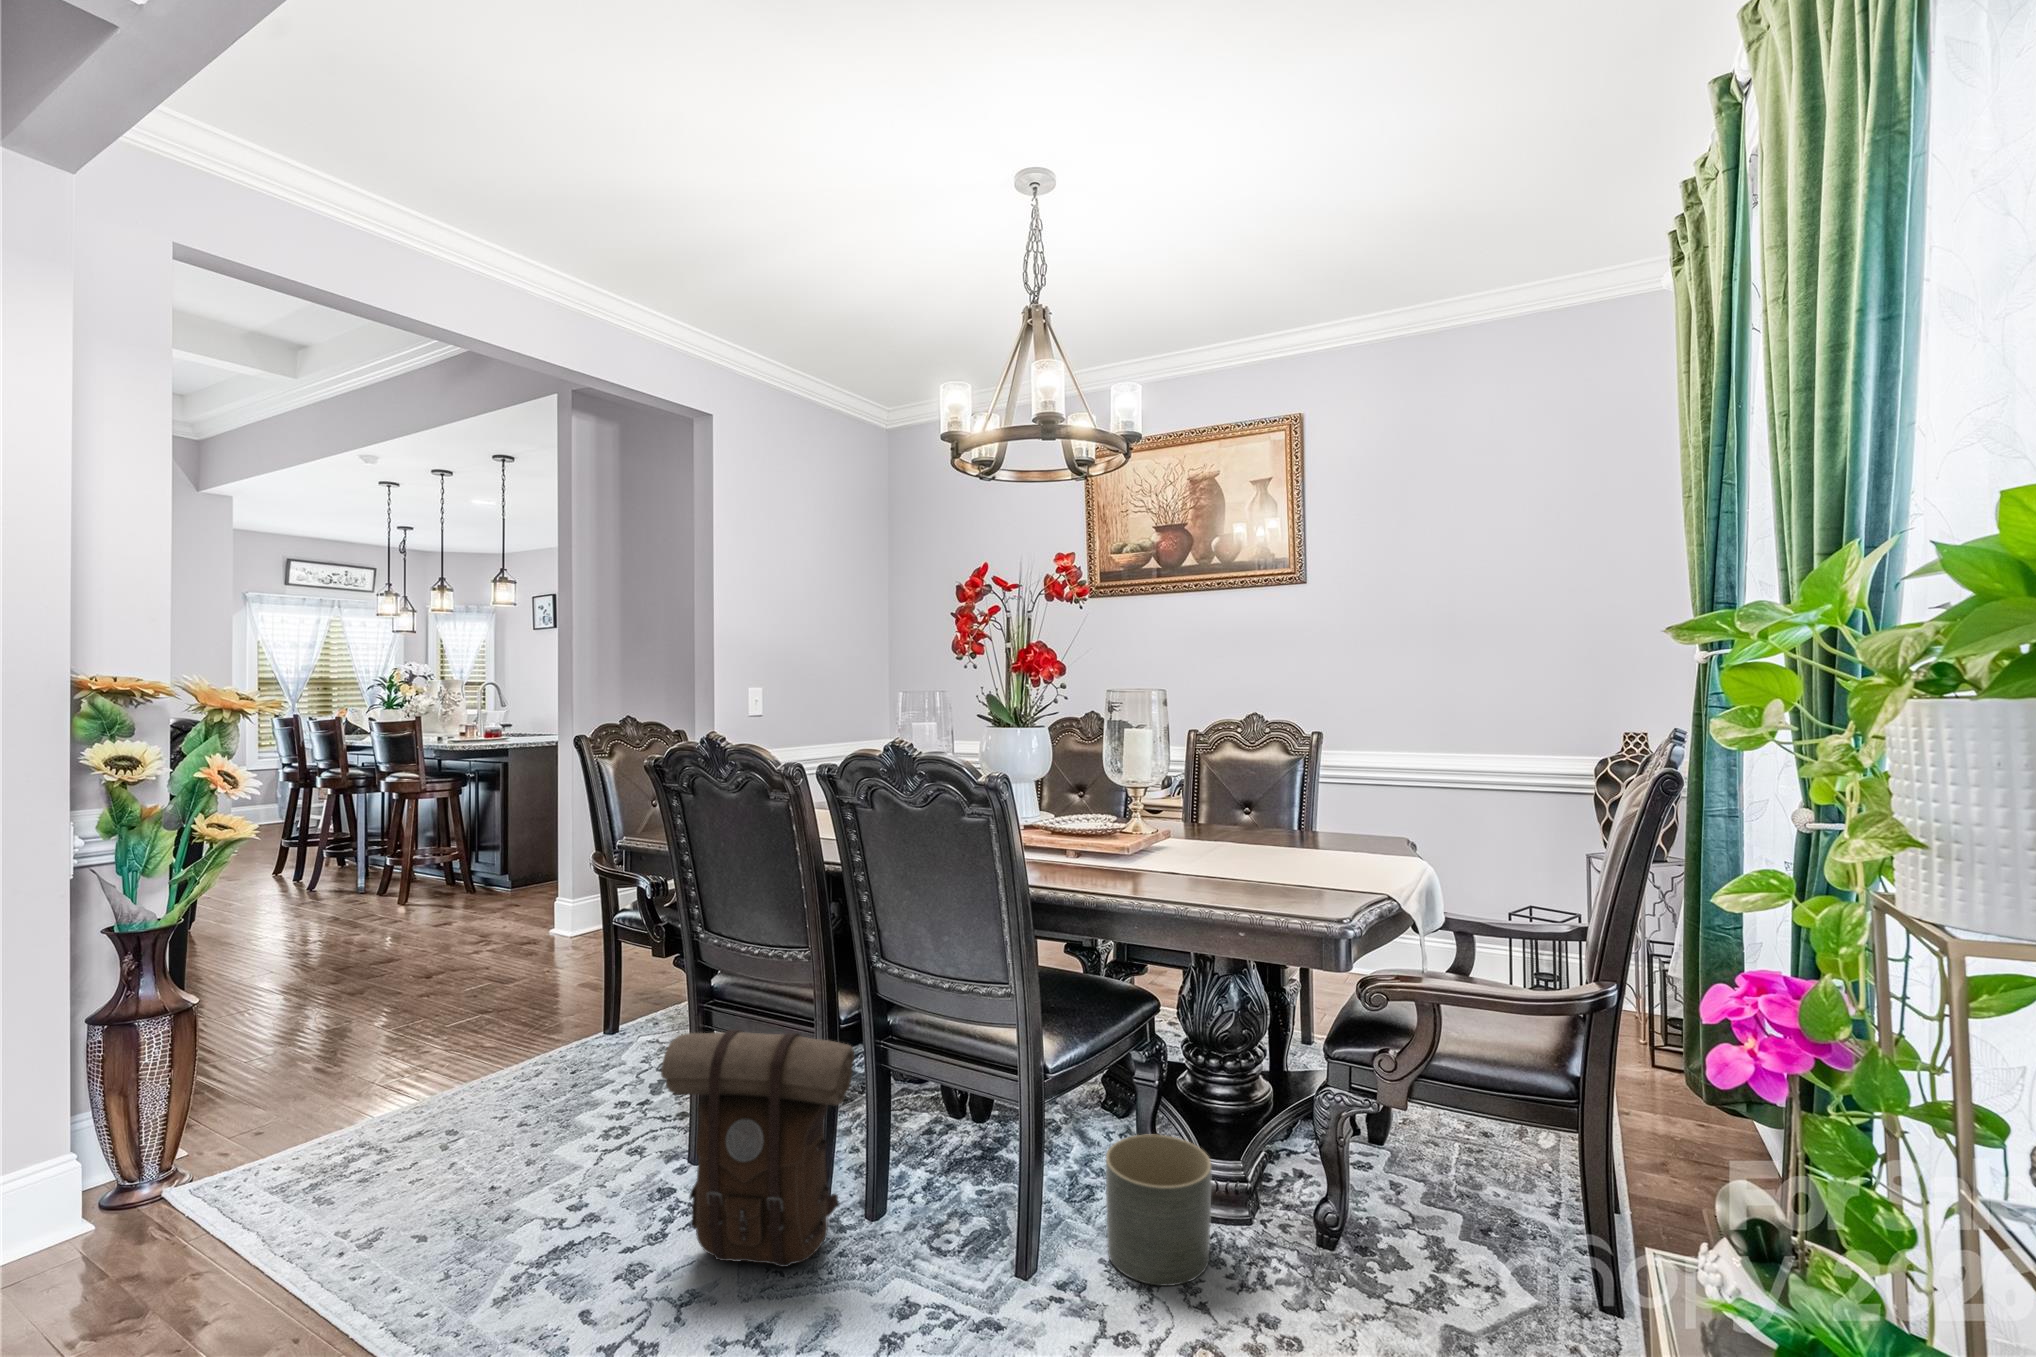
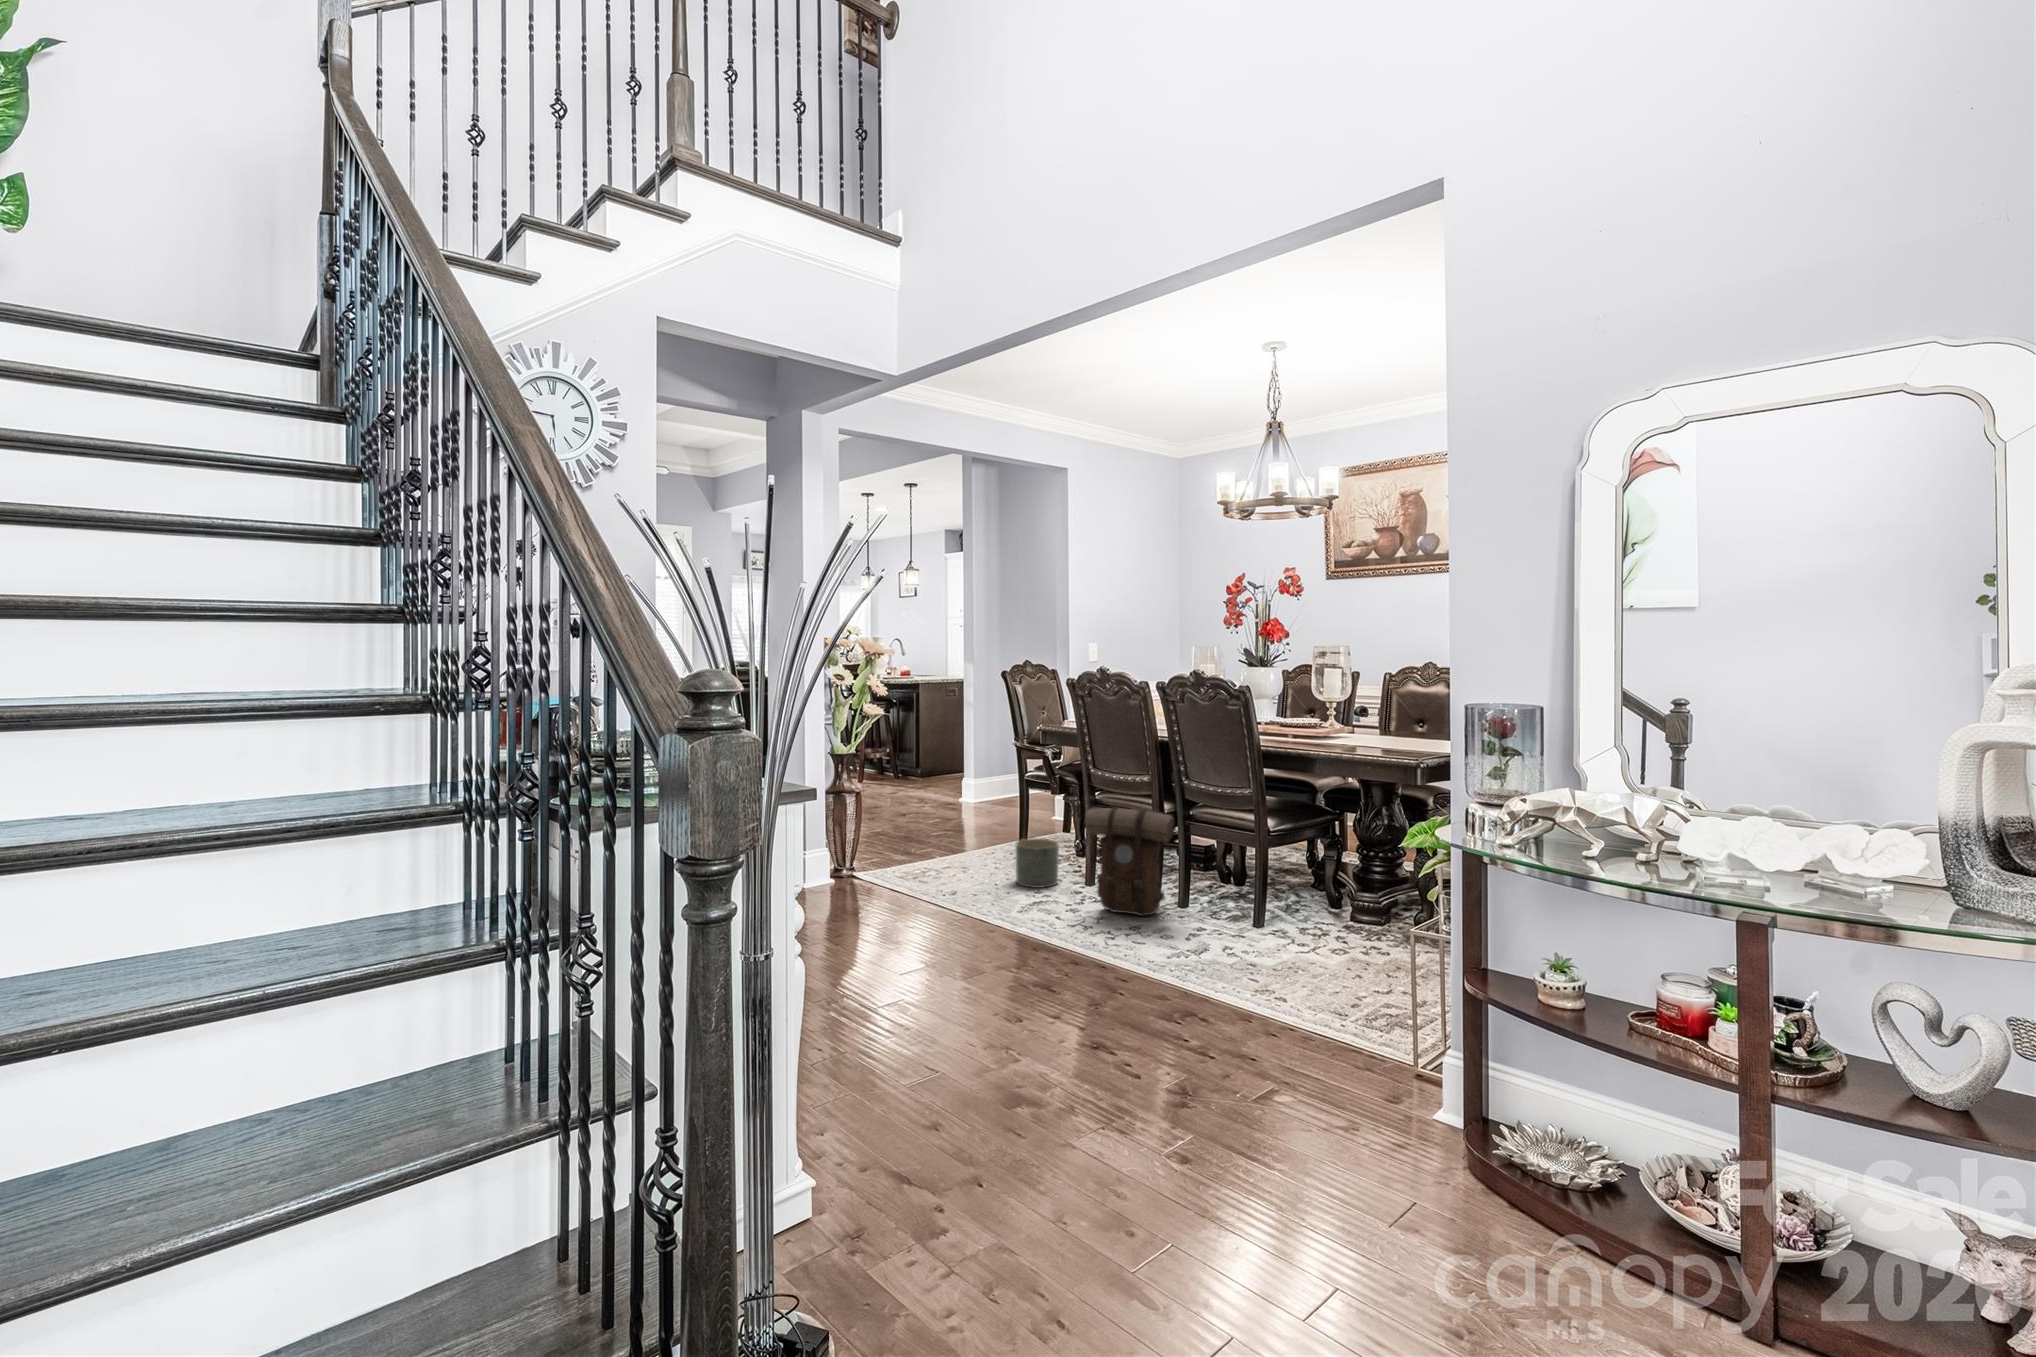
planter: present [1106,1134,1211,1286] -> present [1016,839,1059,888]

